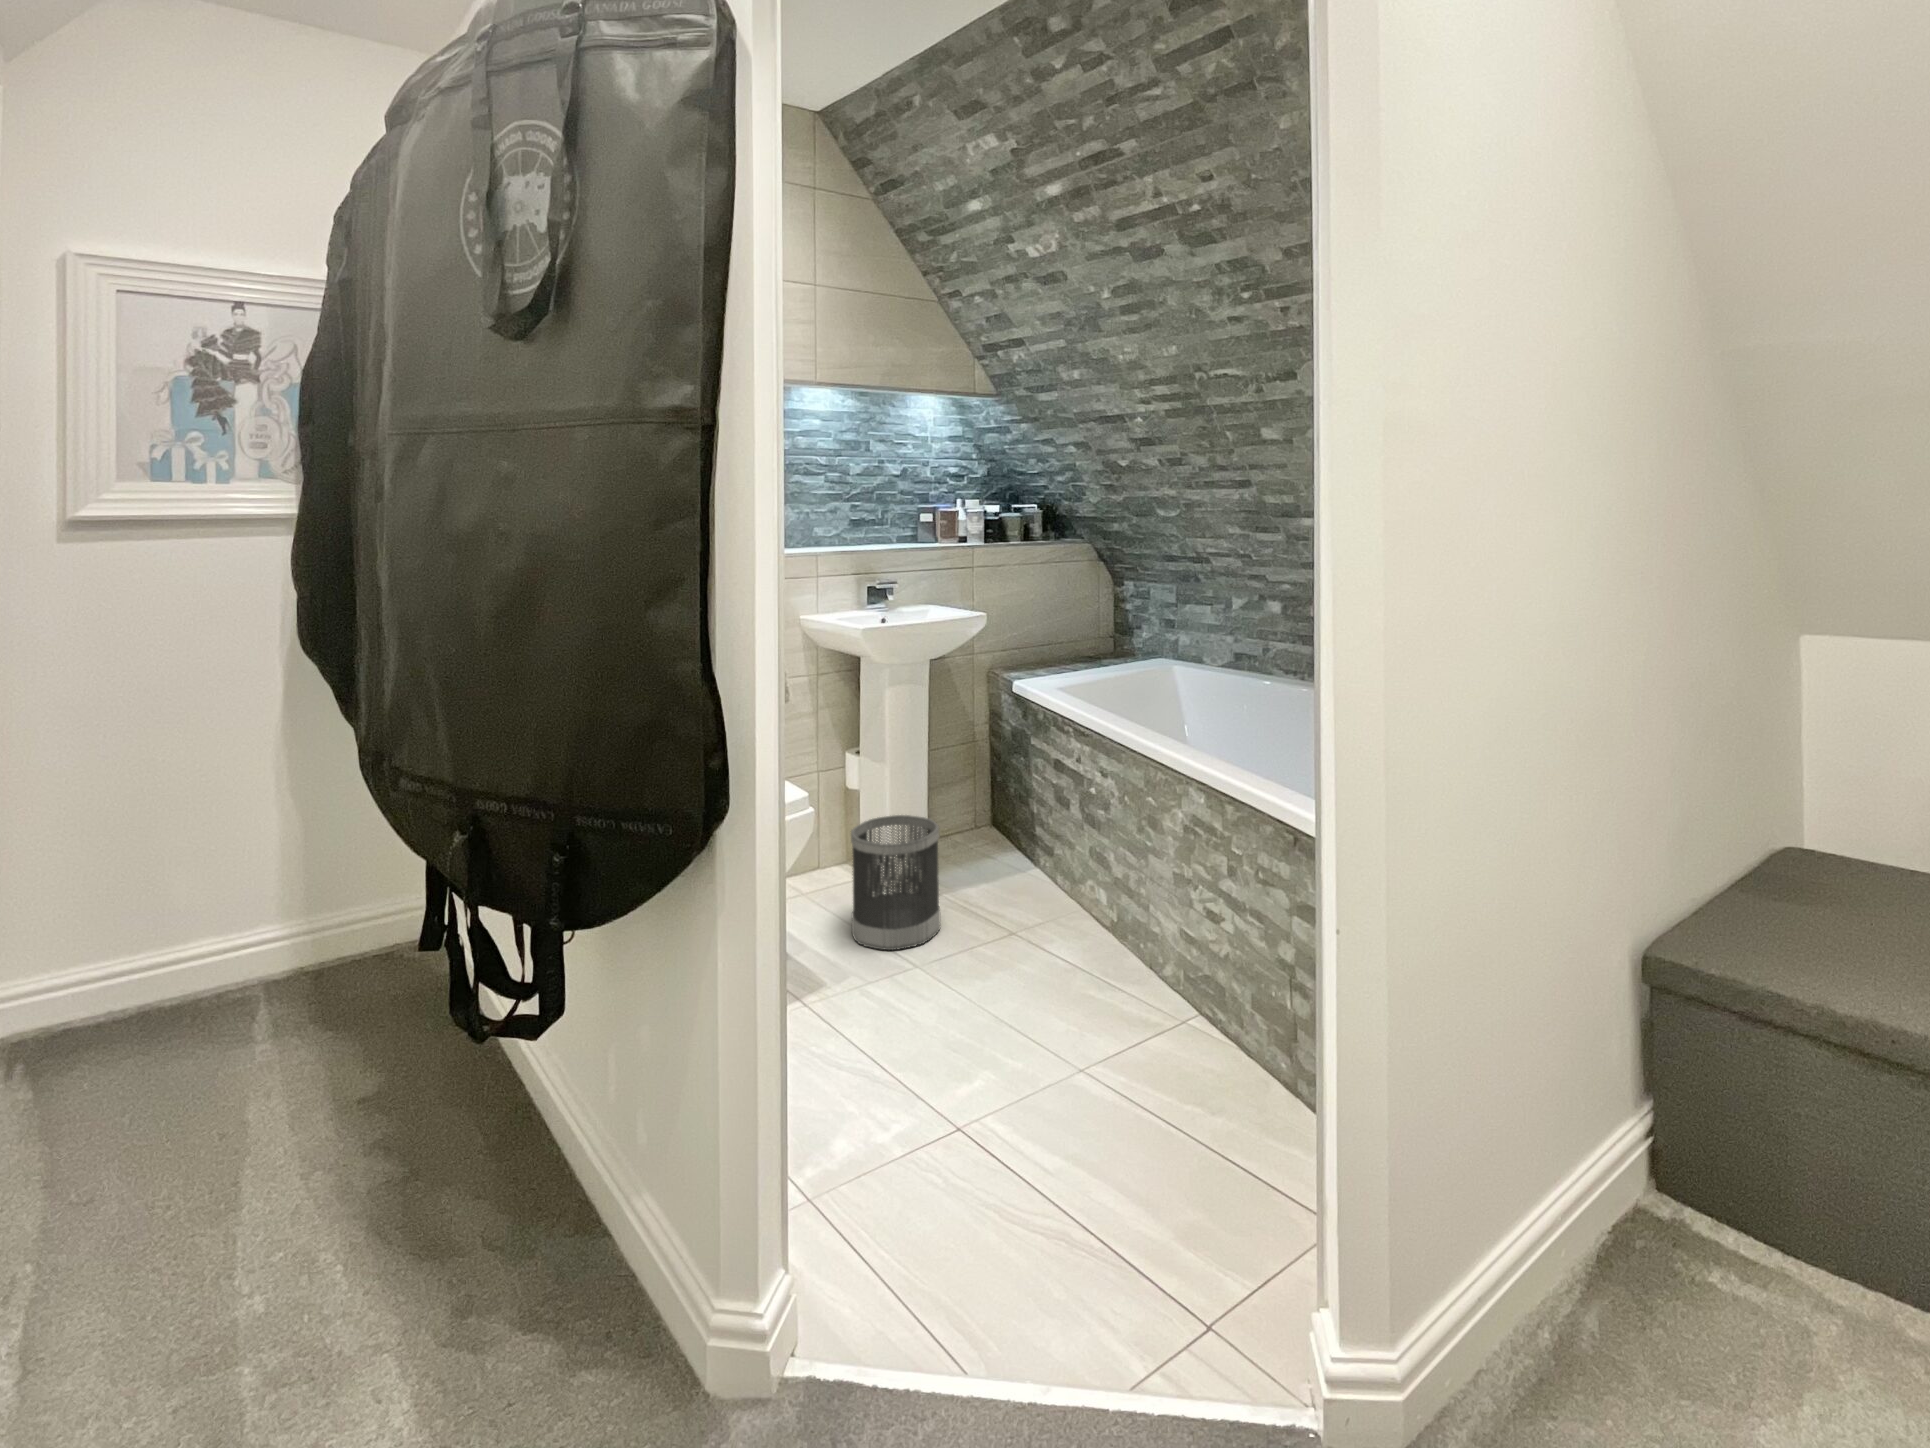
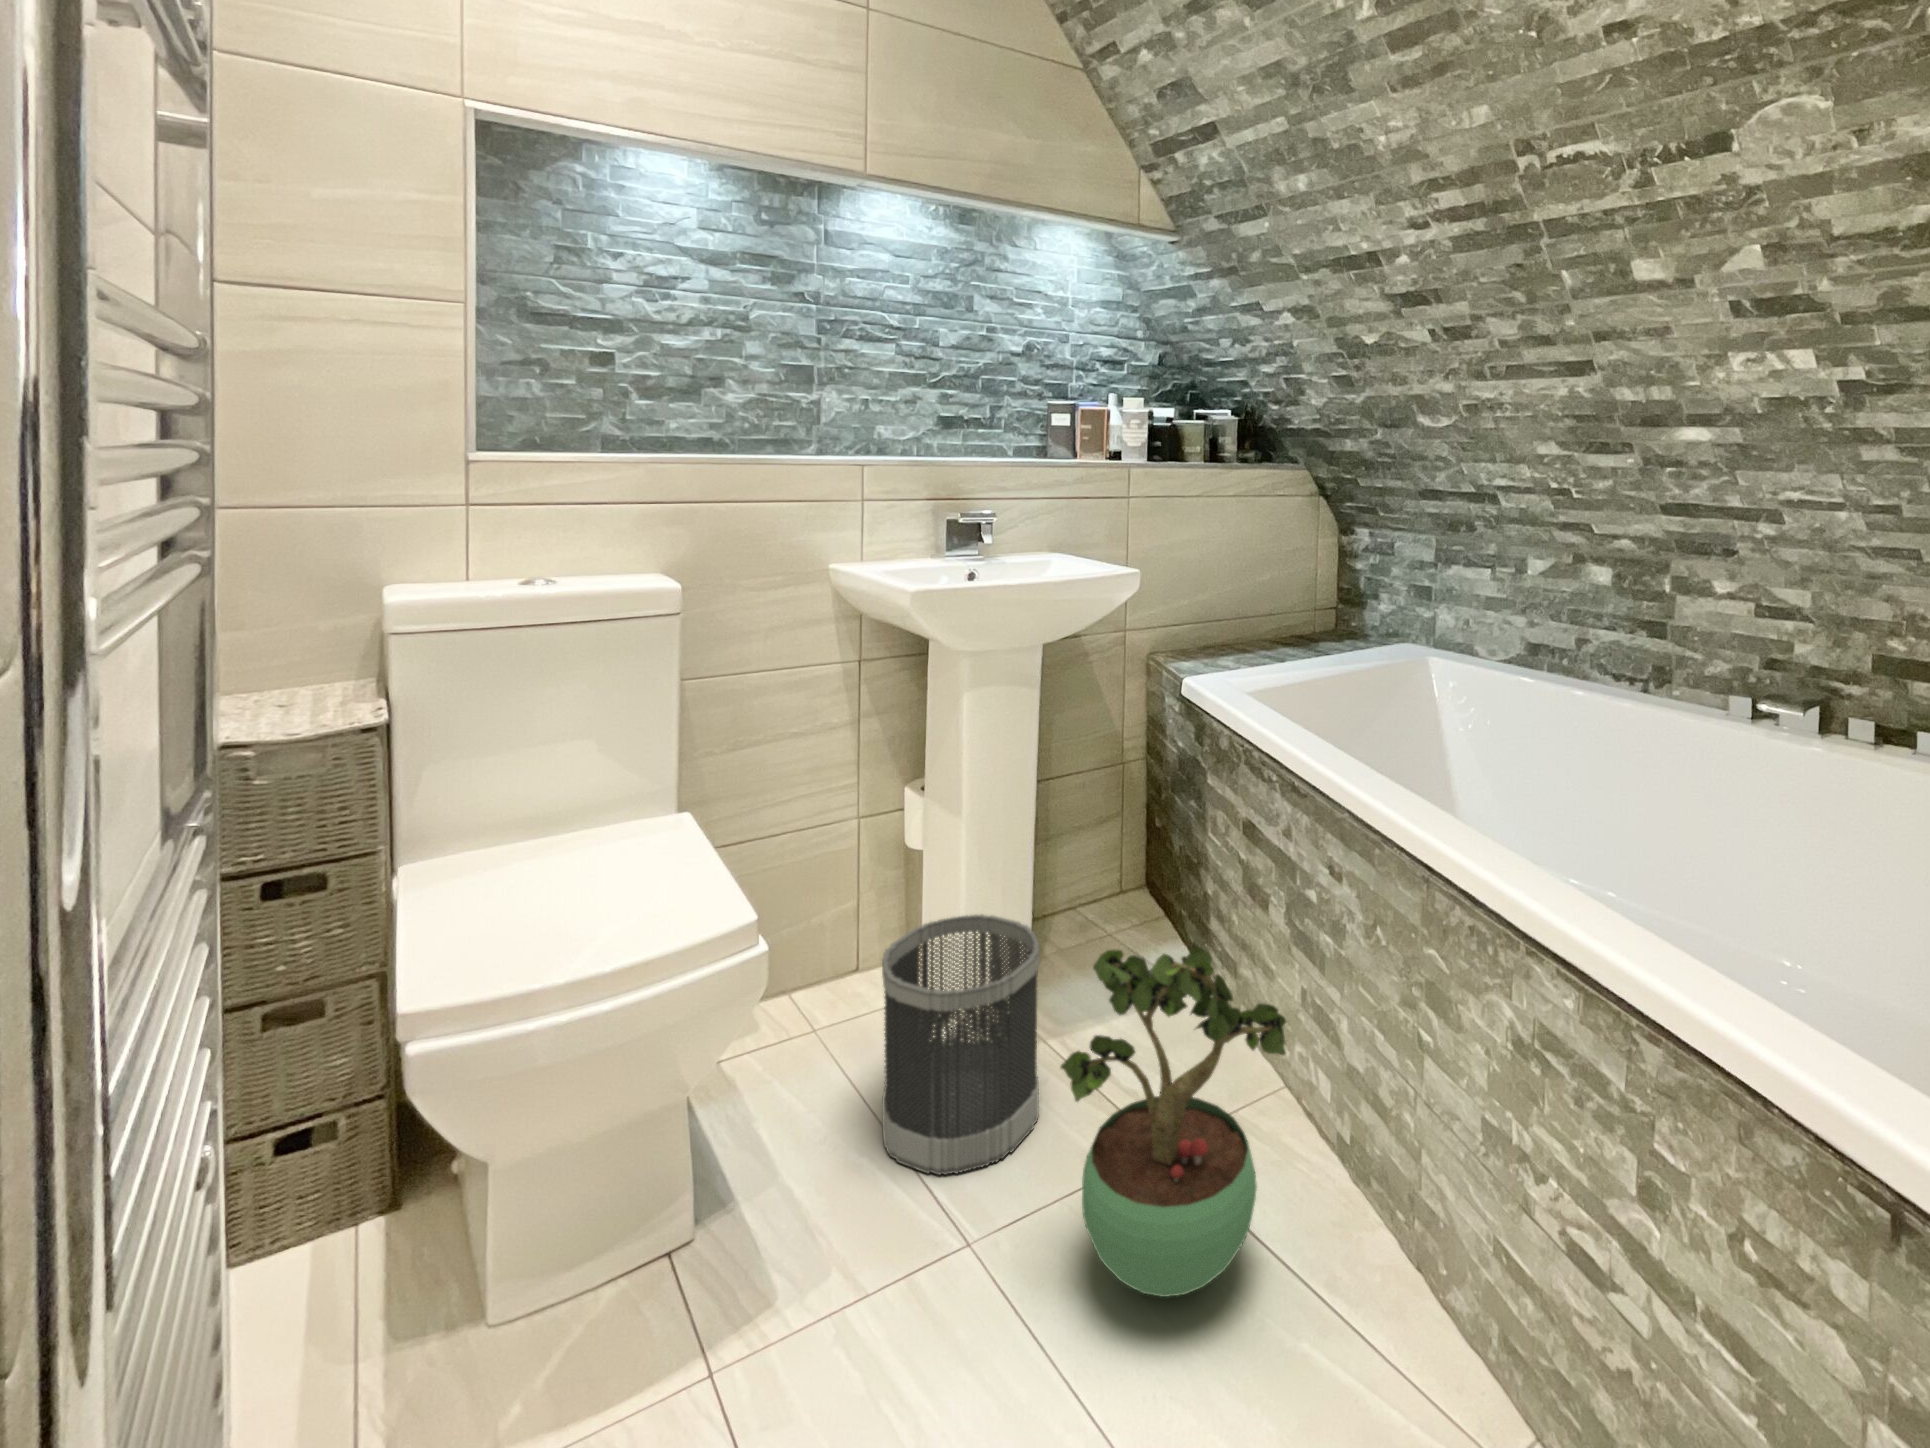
potted plant: none [960,797,1080,985] -> present [1061,944,1287,1297]

